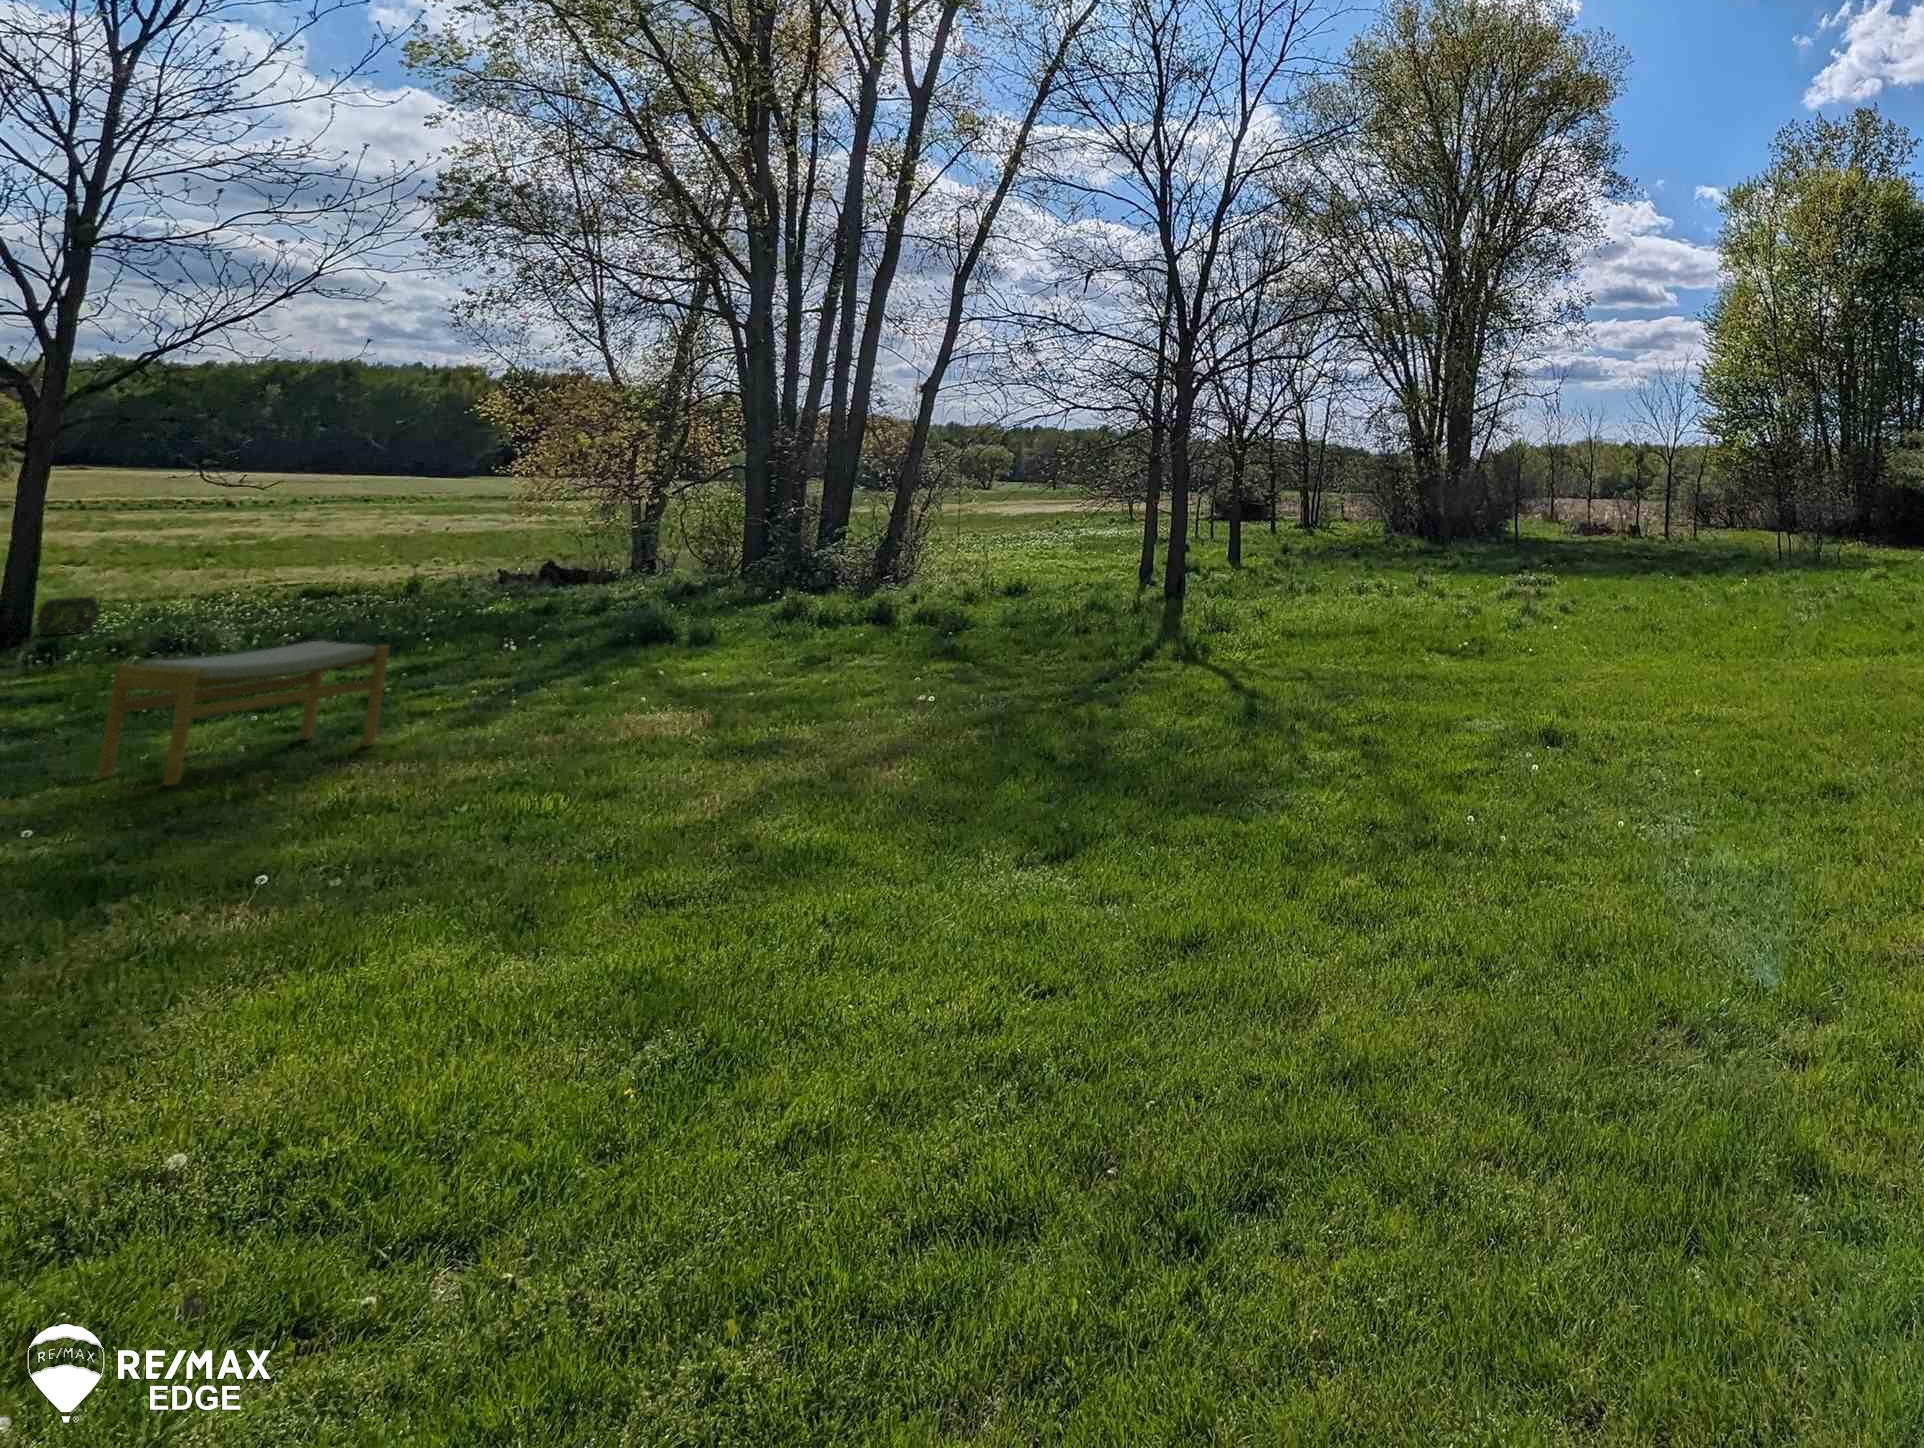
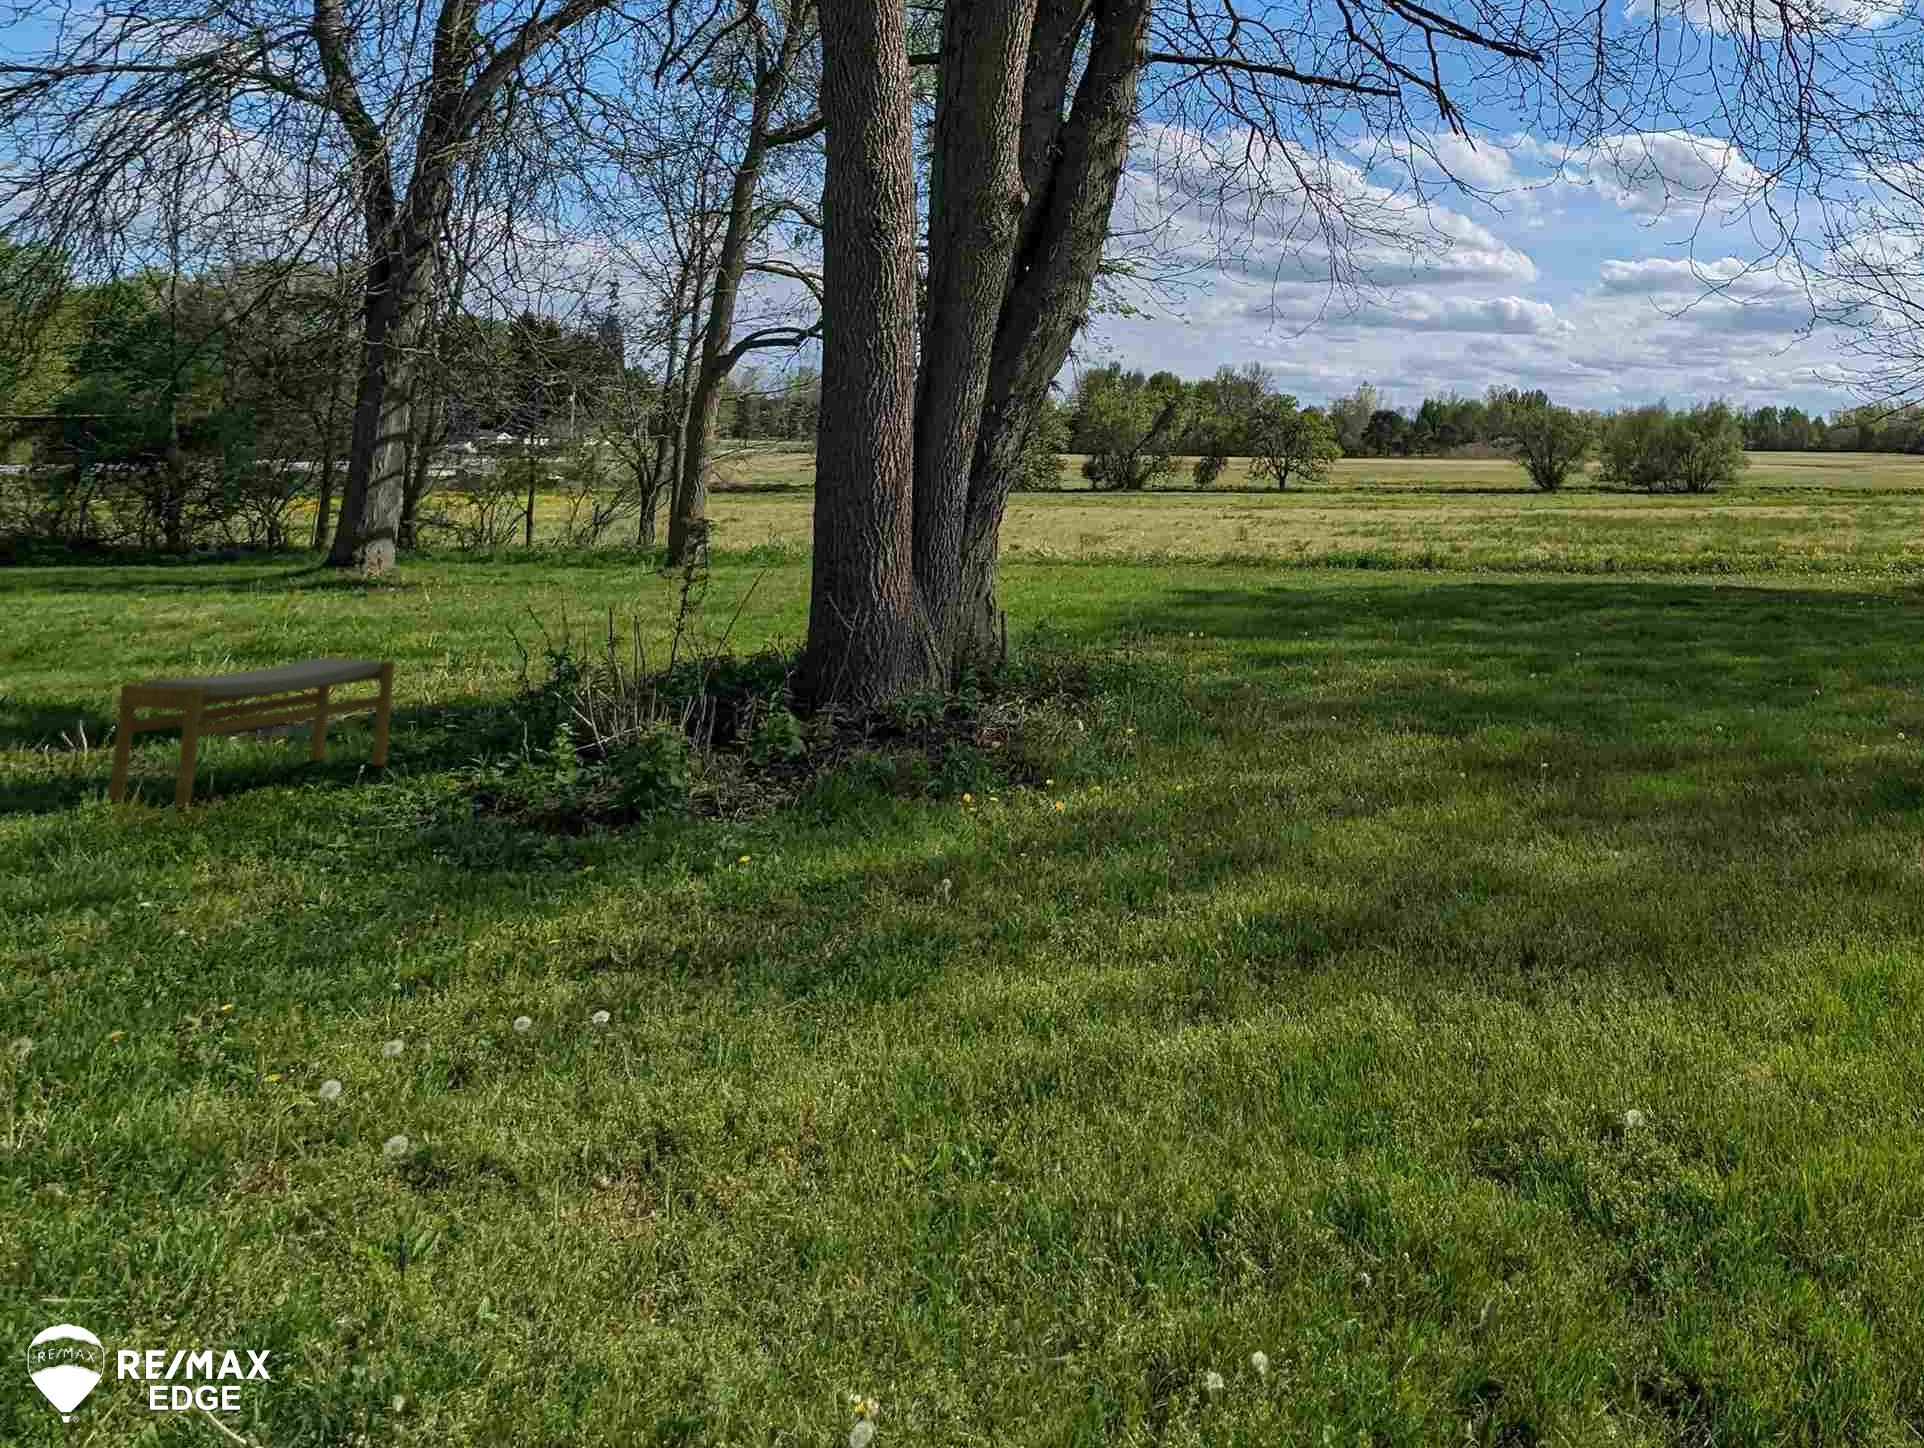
woven basket: present [37,597,98,635] -> none [52,627,114,667]

